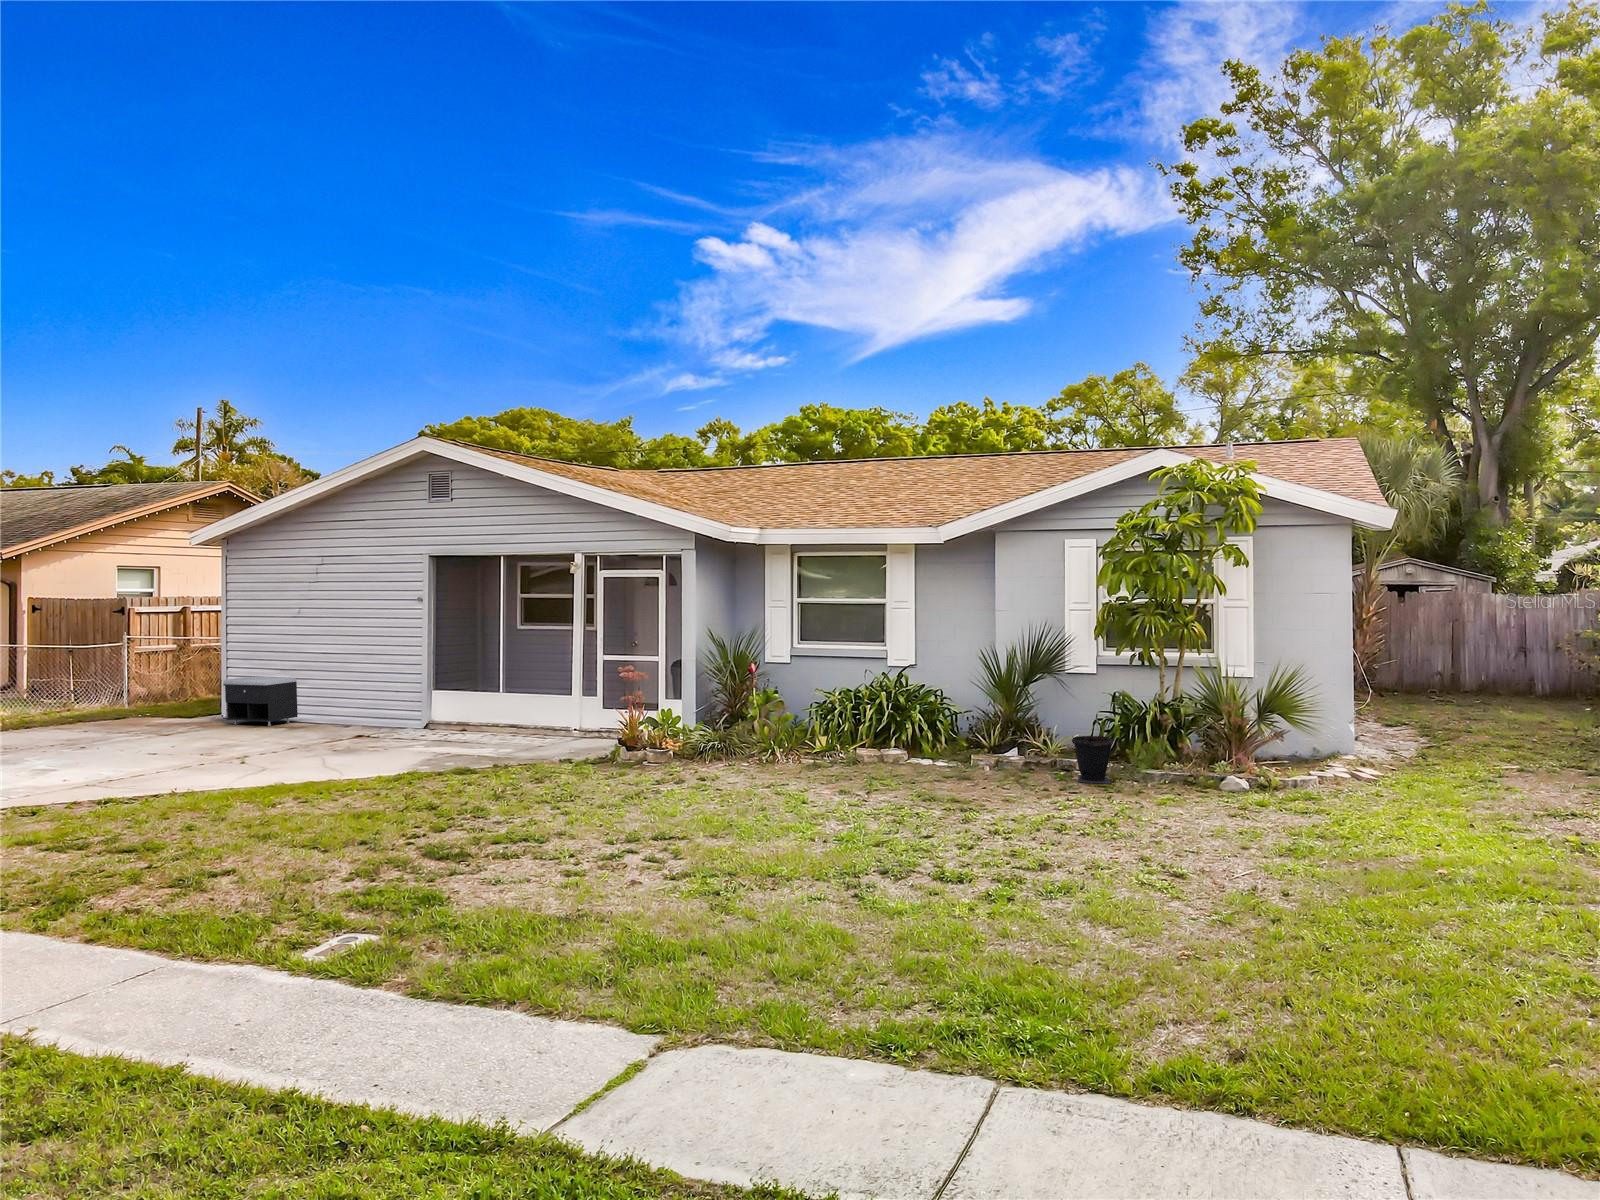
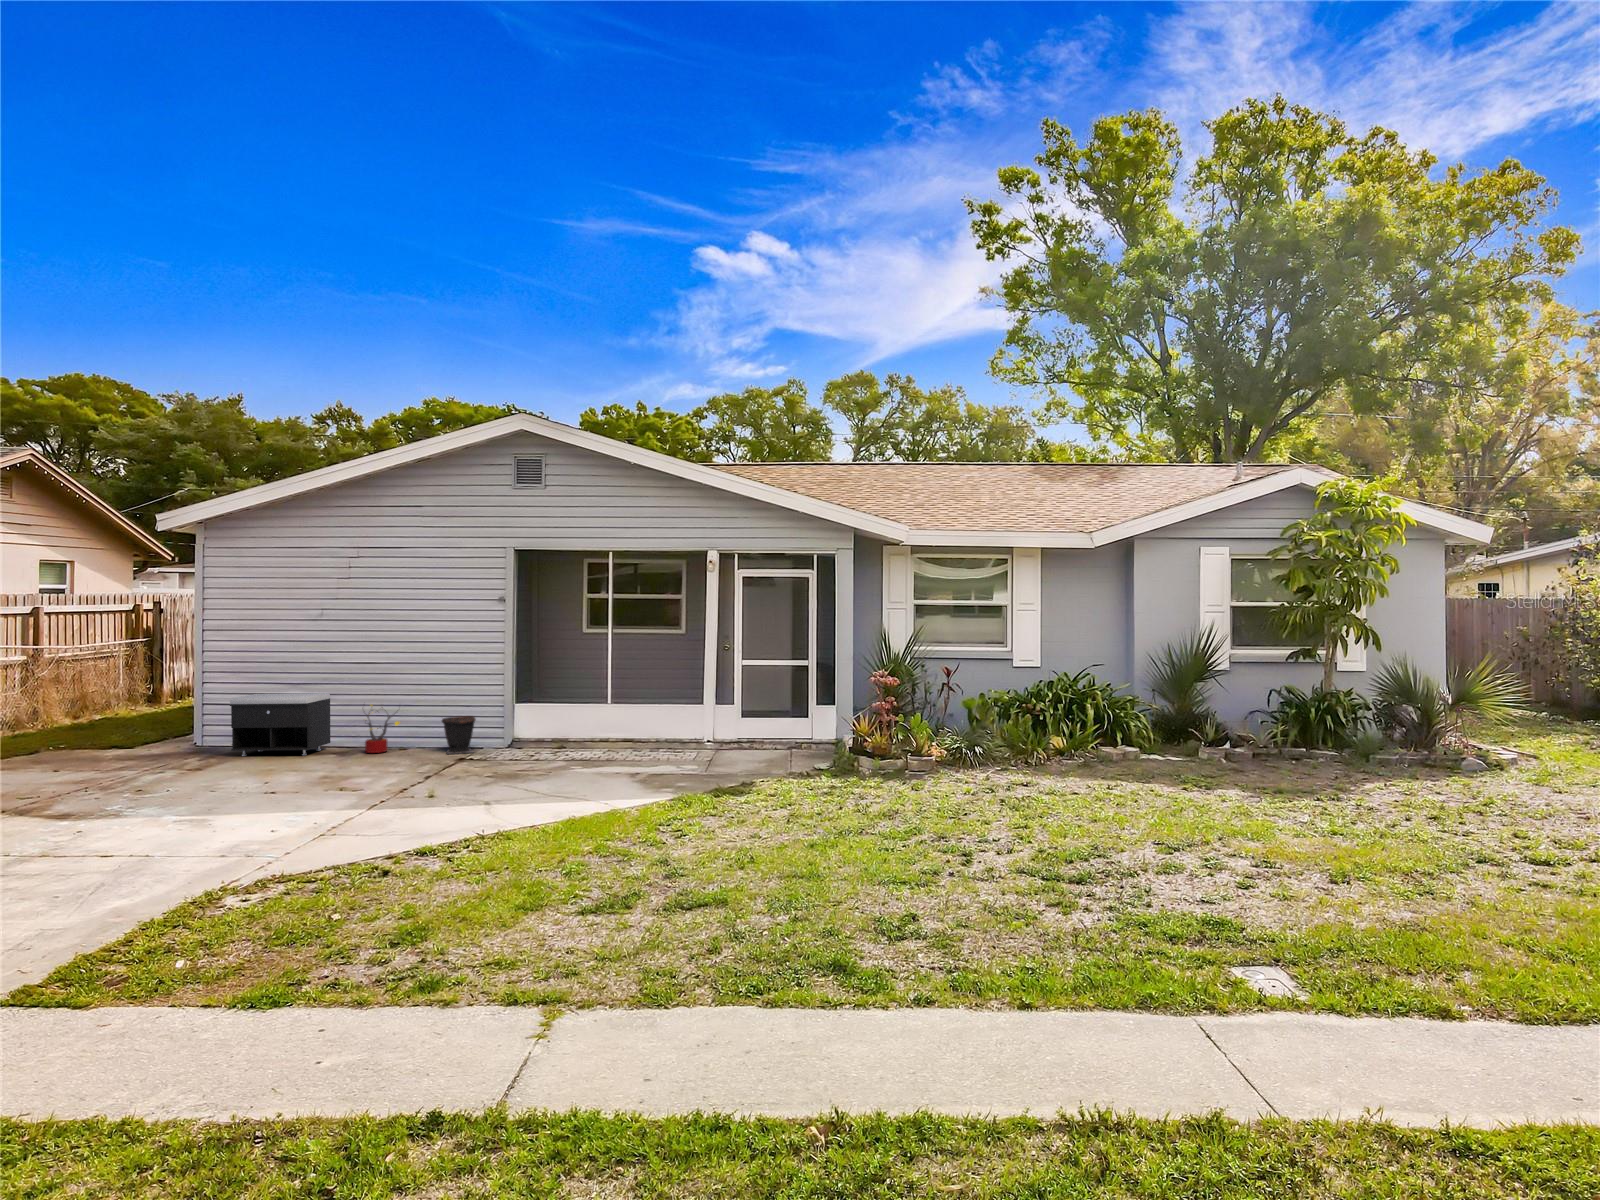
decorative plant: none [307,686,330,727] -> present [365,711,400,753]
bucket: present [1072,736,1113,784] -> present [442,716,476,754]

